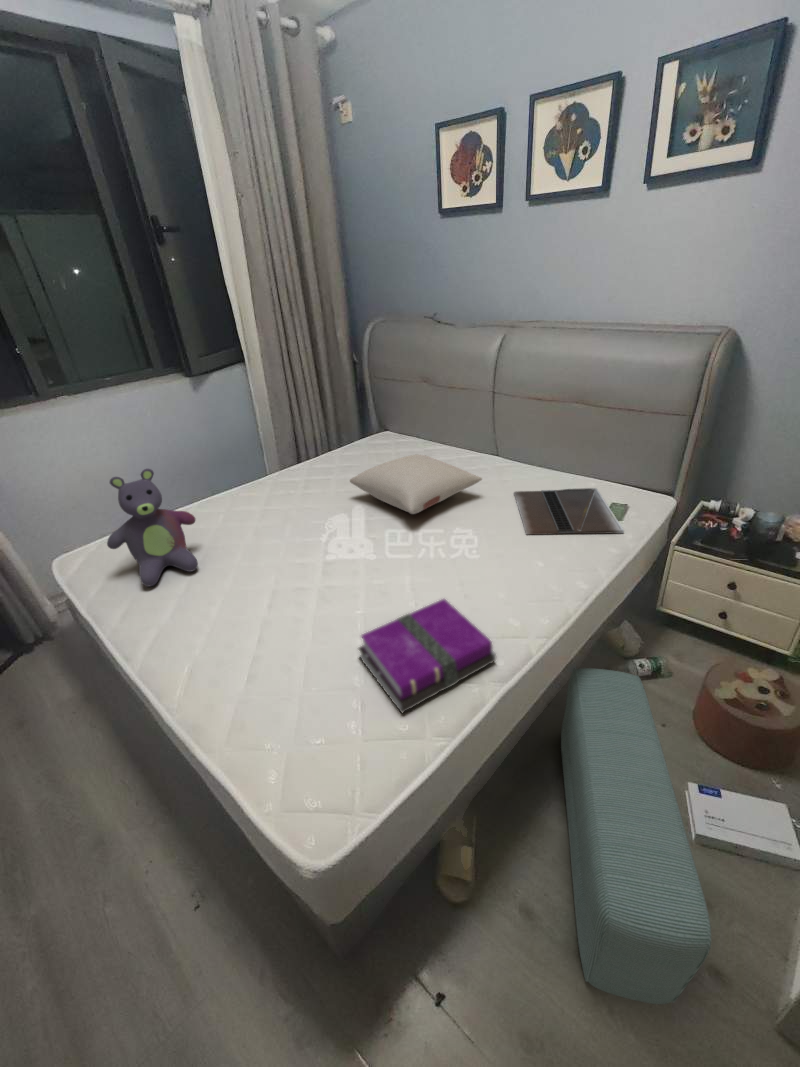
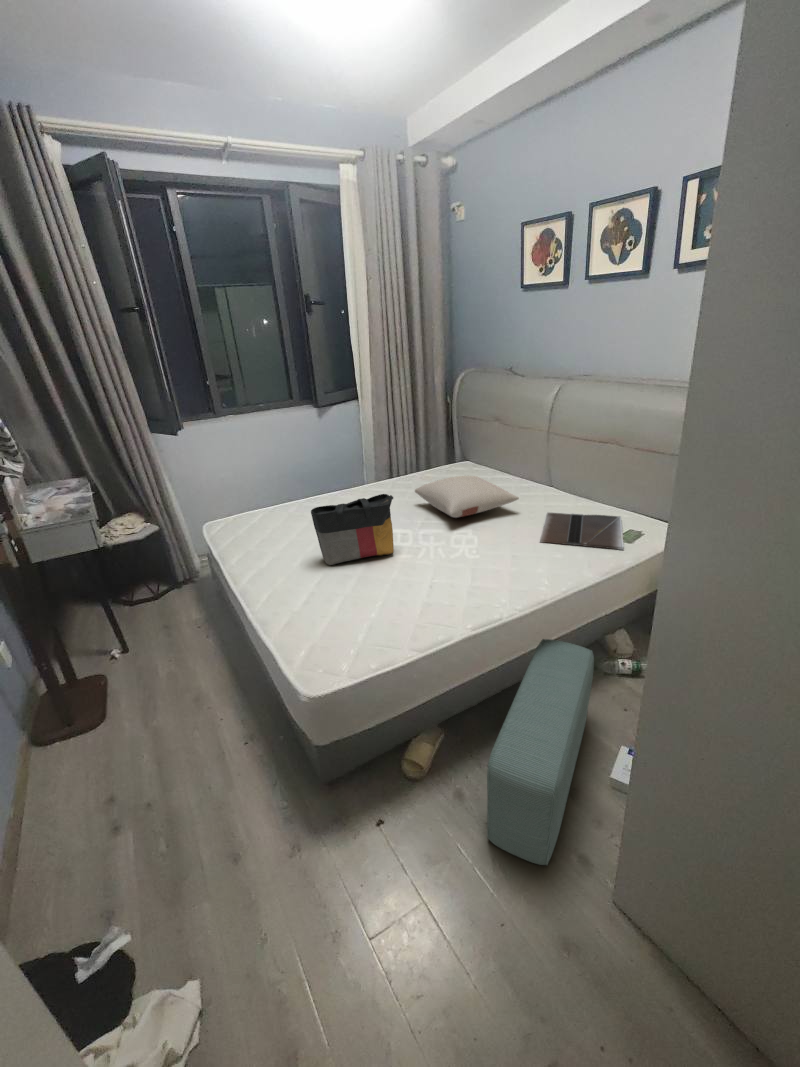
stuffed bear: present [107,469,198,586] -> none [239,463,297,542]
tote bag: none [231,501,353,611] -> present [311,494,394,565]
notebook: present [359,599,496,713] -> none [378,567,470,628]

